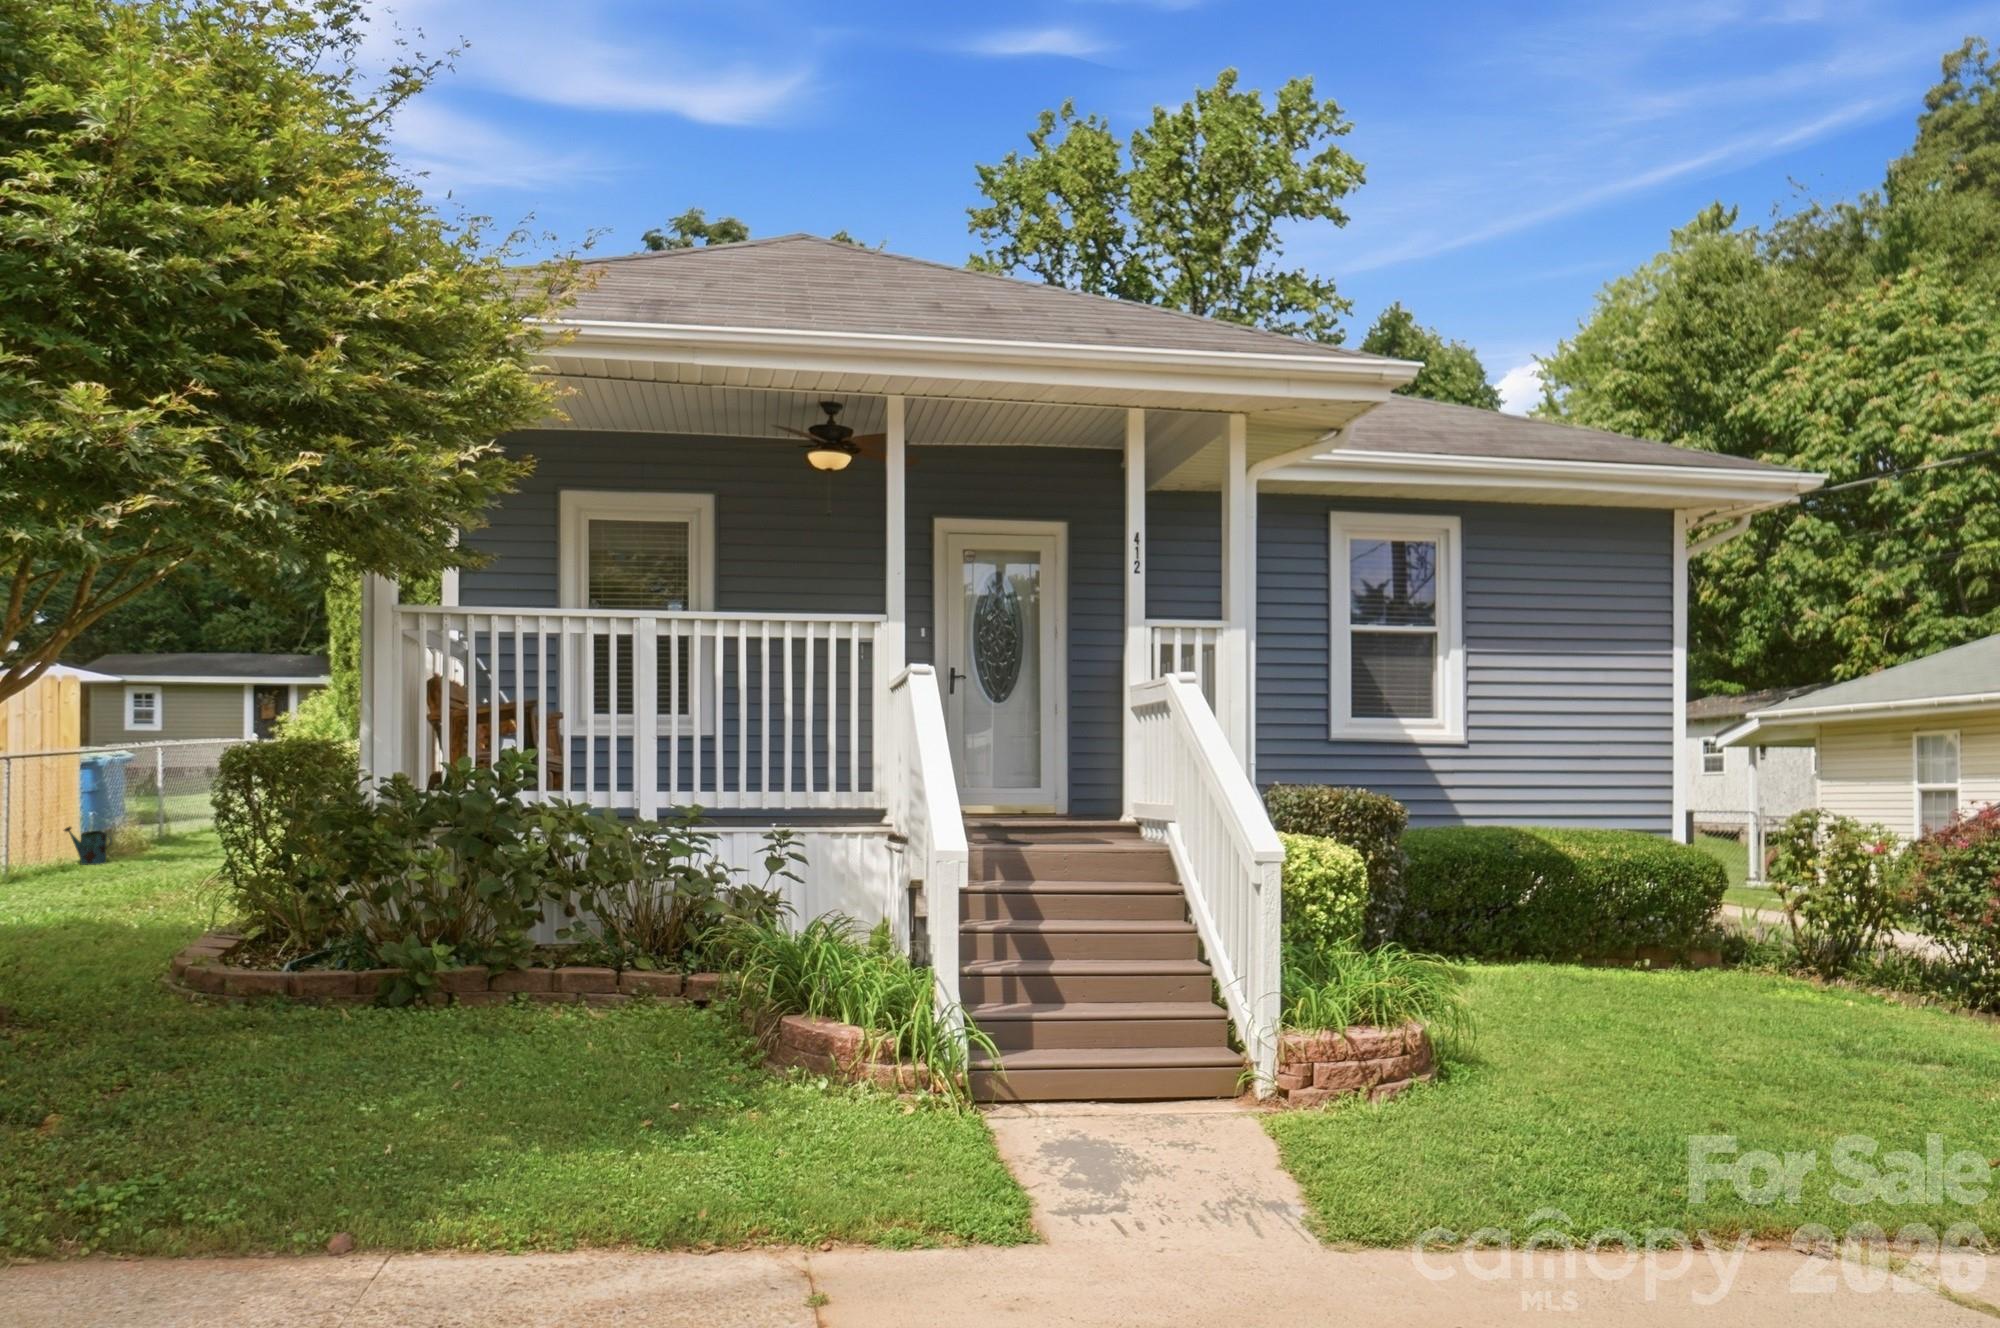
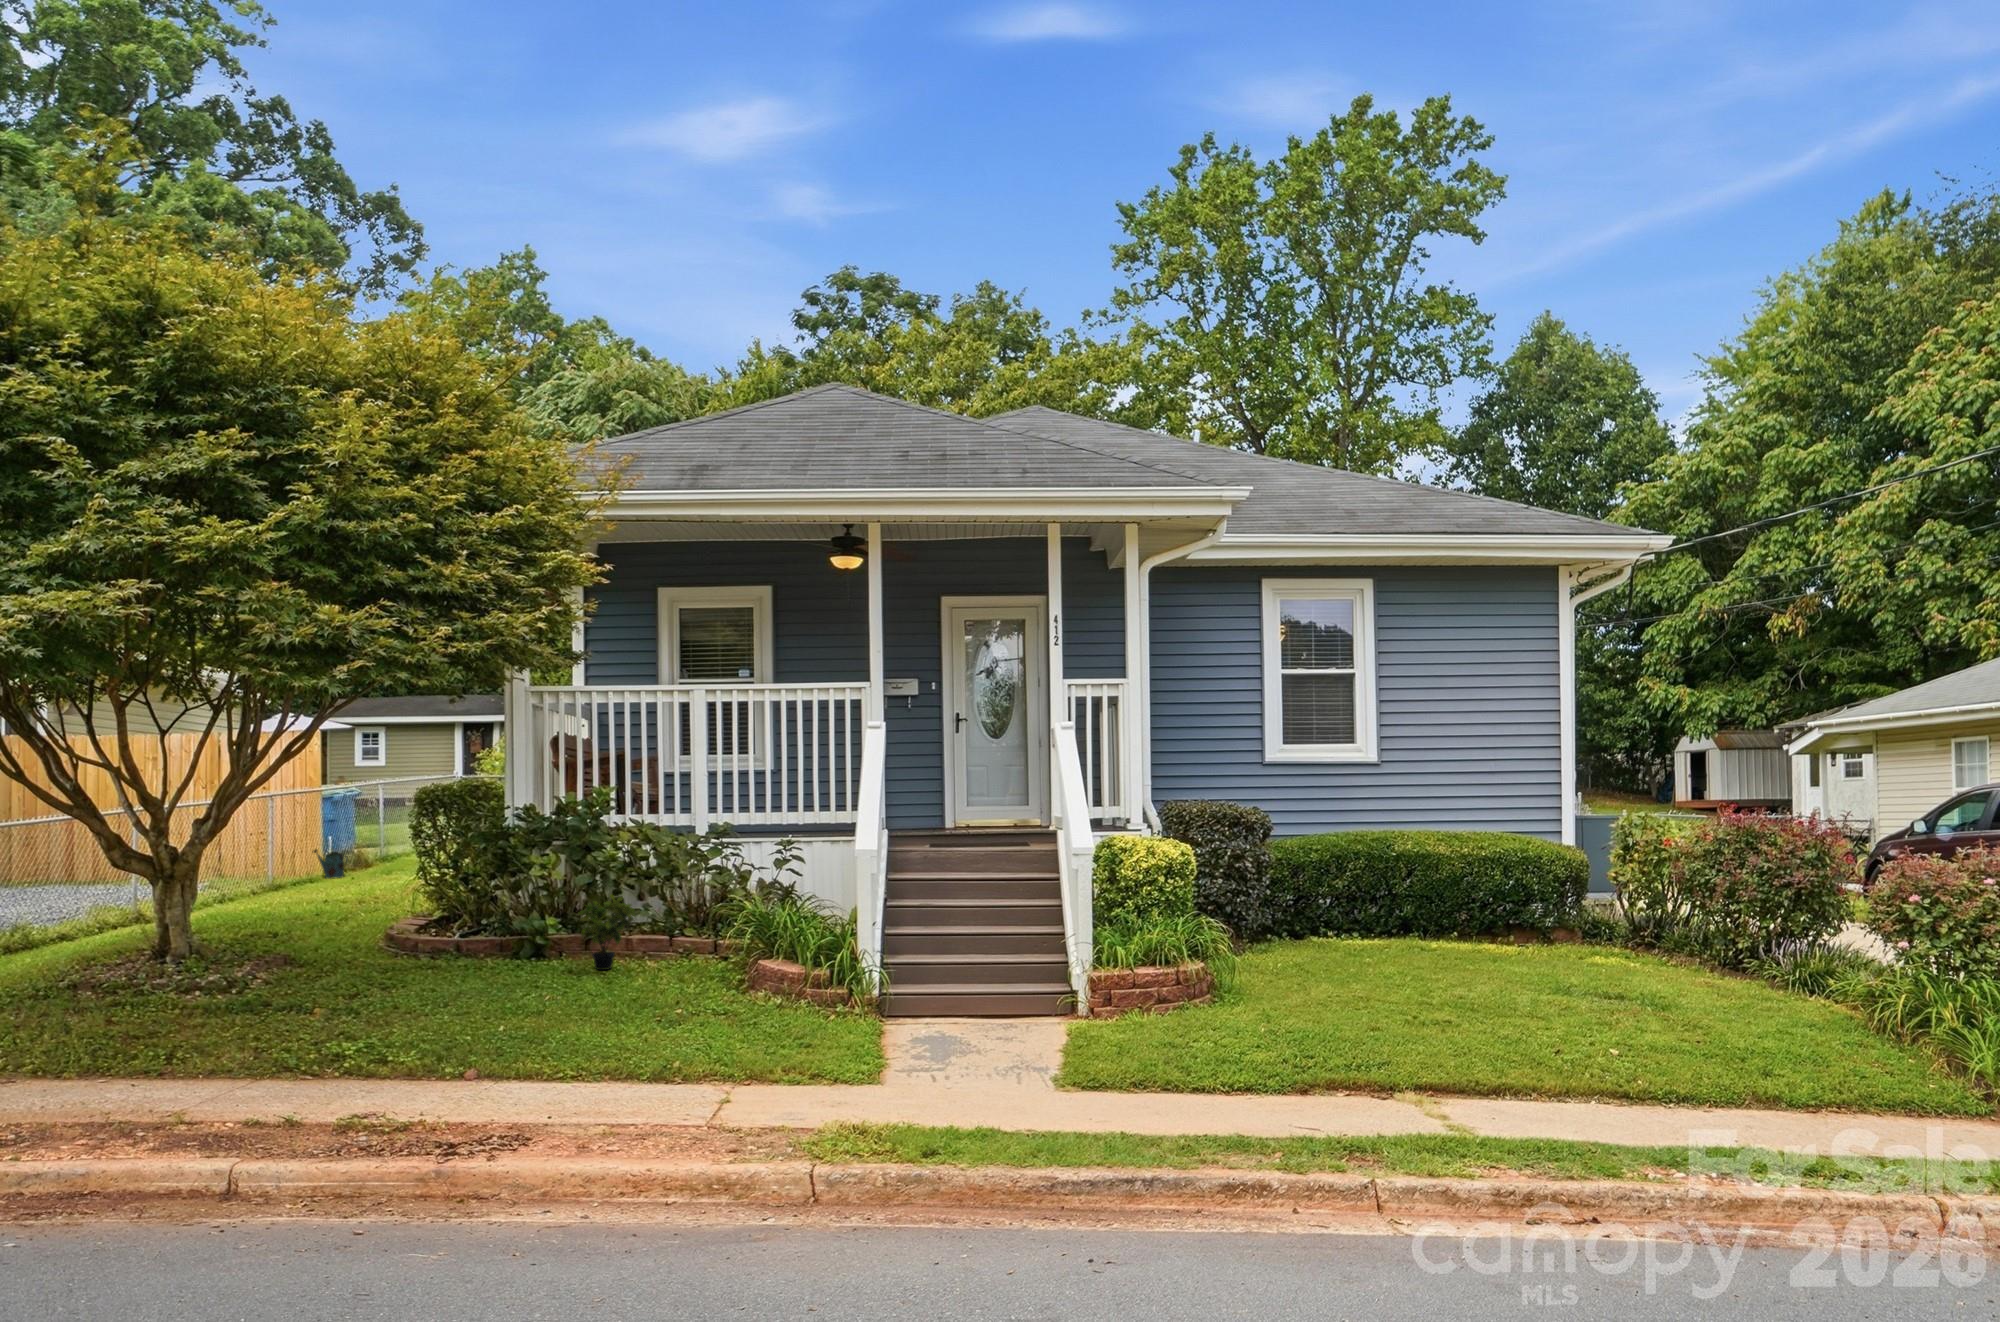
potted plant: none [485,908,576,1024] -> present [579,894,635,970]

